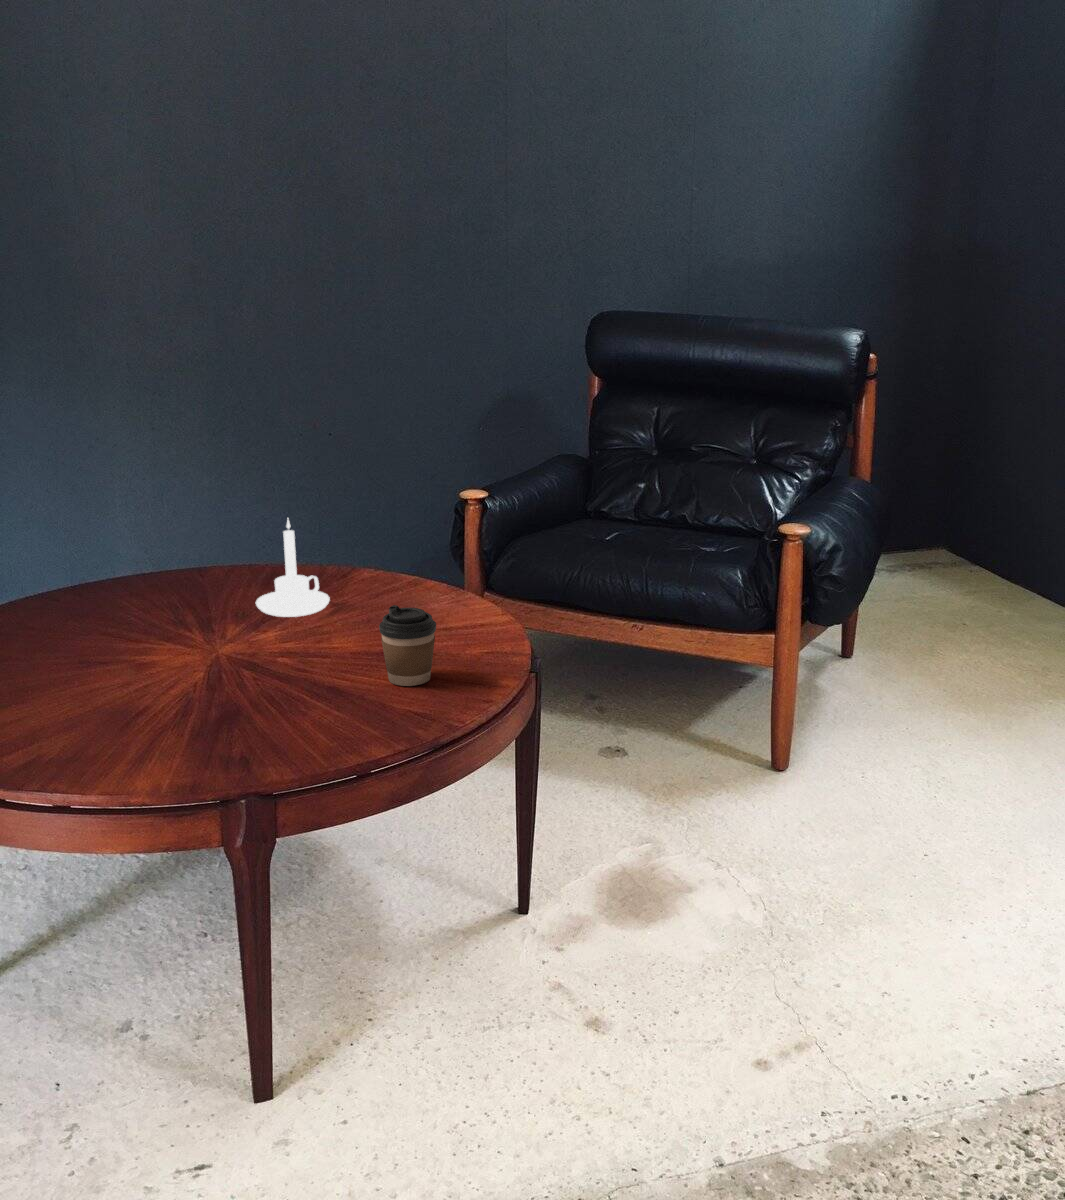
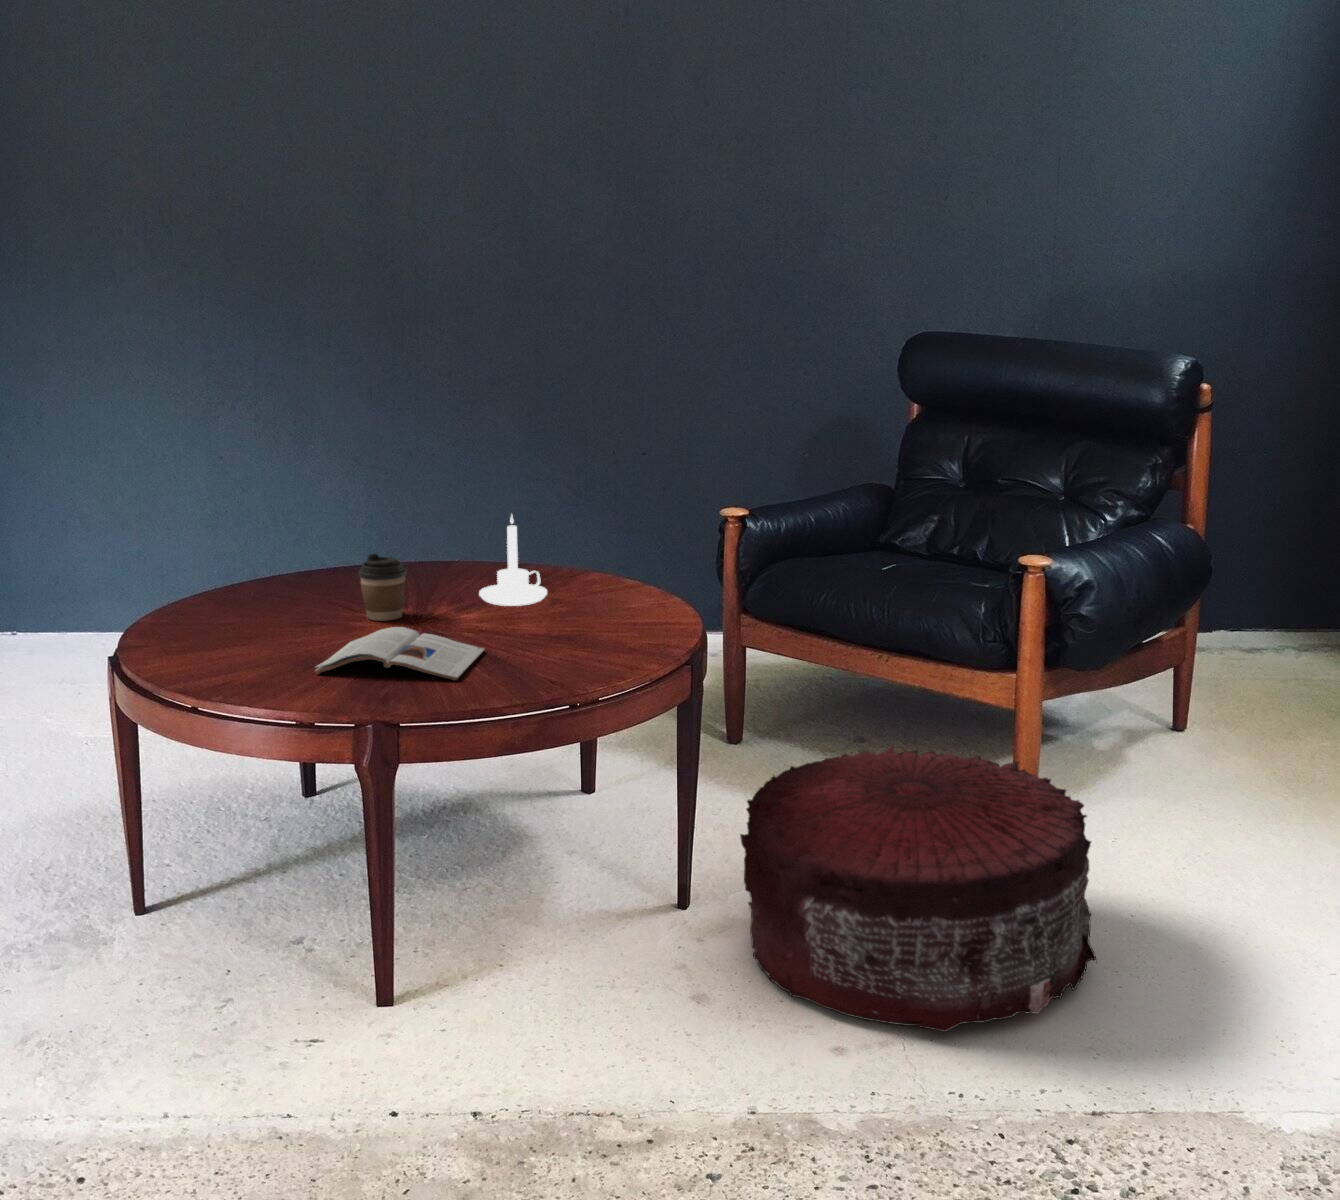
coffee cup: present [379,605,436,686] -> present [359,554,407,621]
magazine: none [126,659,304,728] -> present [315,627,484,680]
pouf: none [599,726,951,1028] -> present [740,746,1097,1032]

